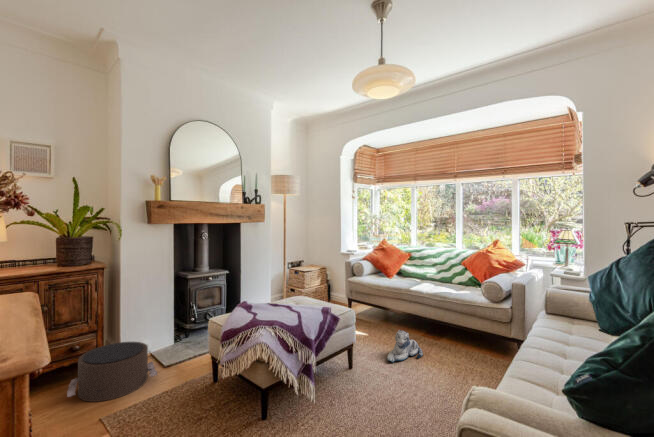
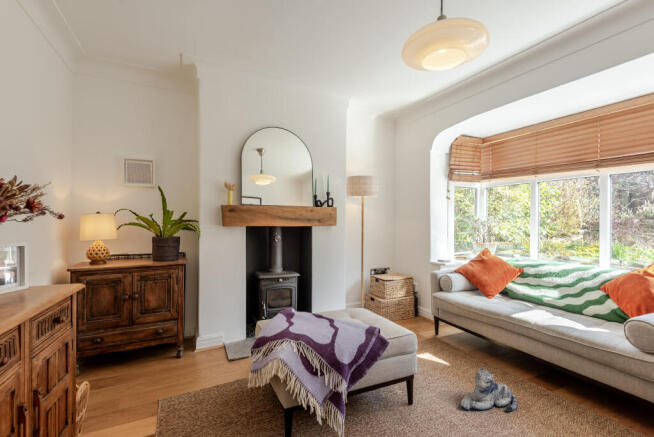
pouf: present [67,342,157,402] -> none [139,333,216,385]

